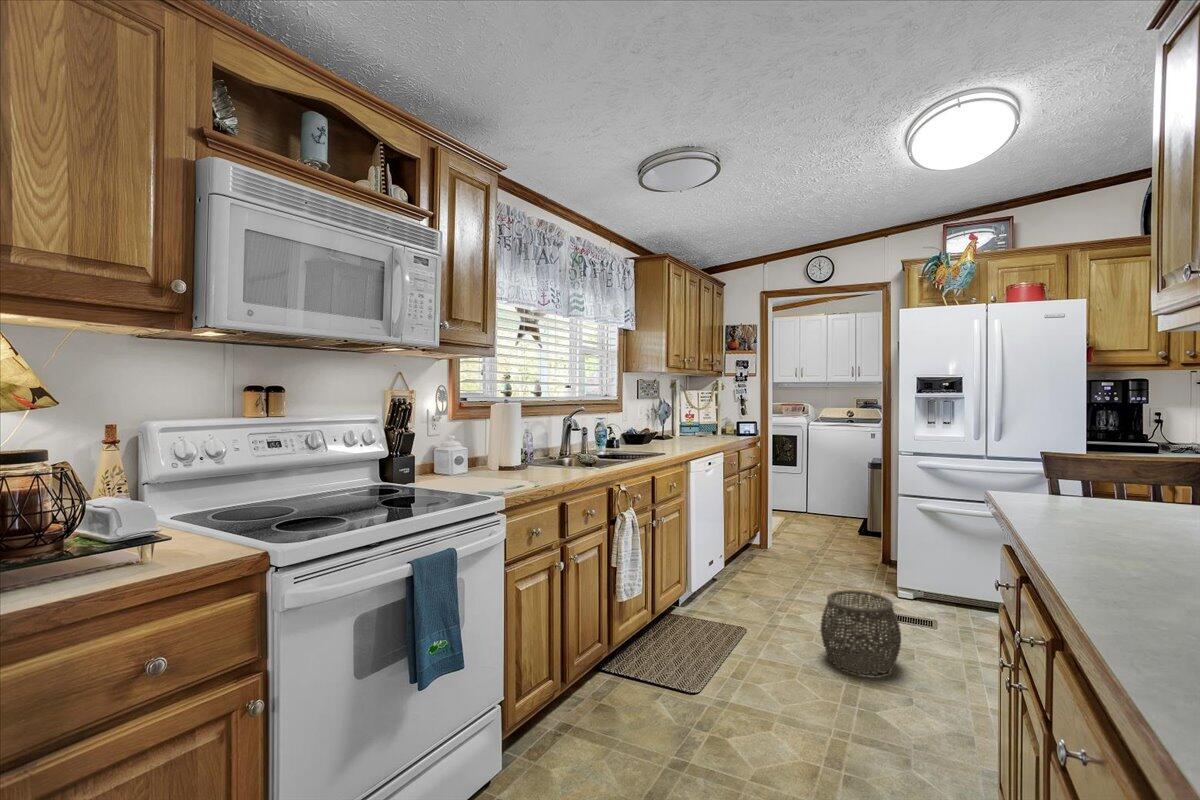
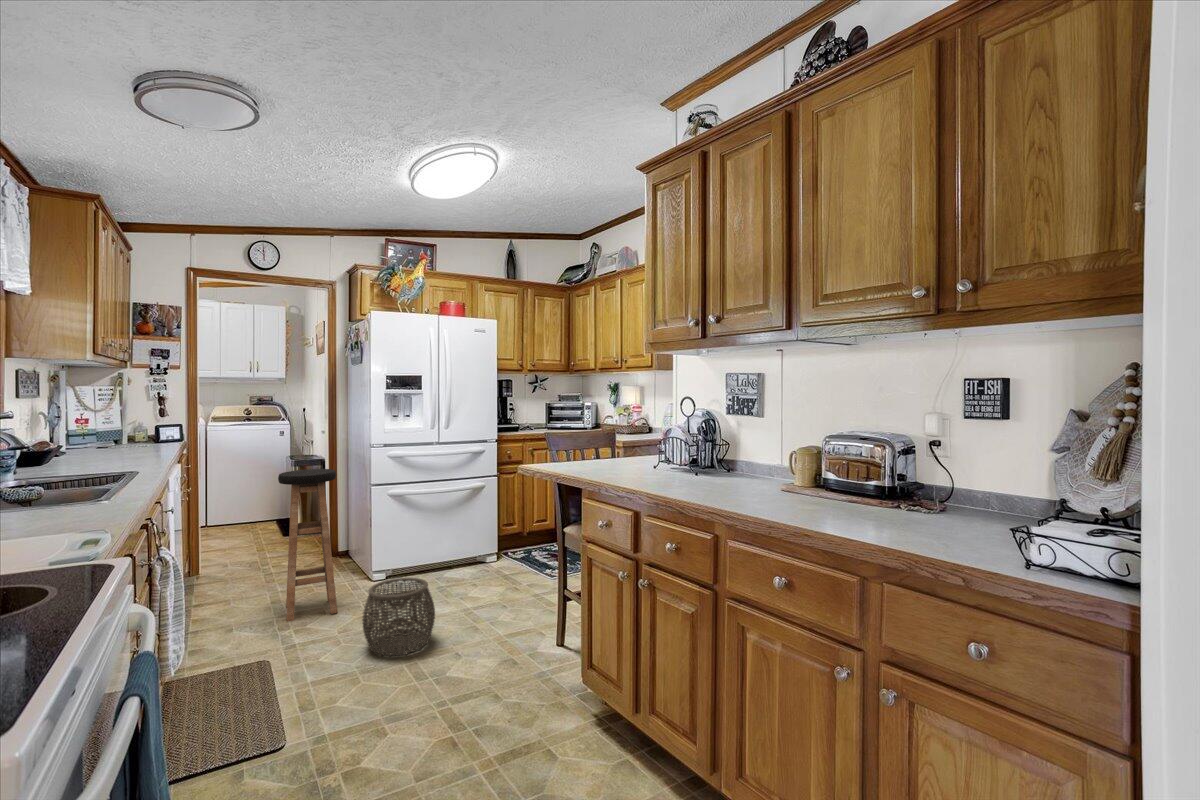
bar stool: none [788,468,843,612] -> present [278,469,337,621]

